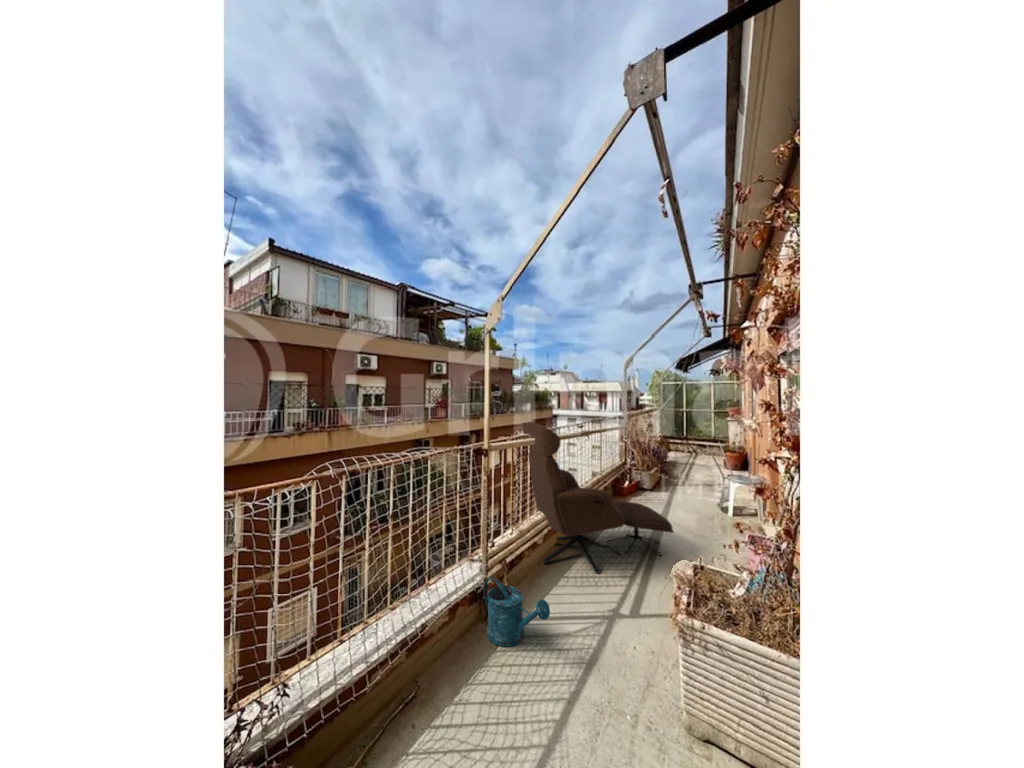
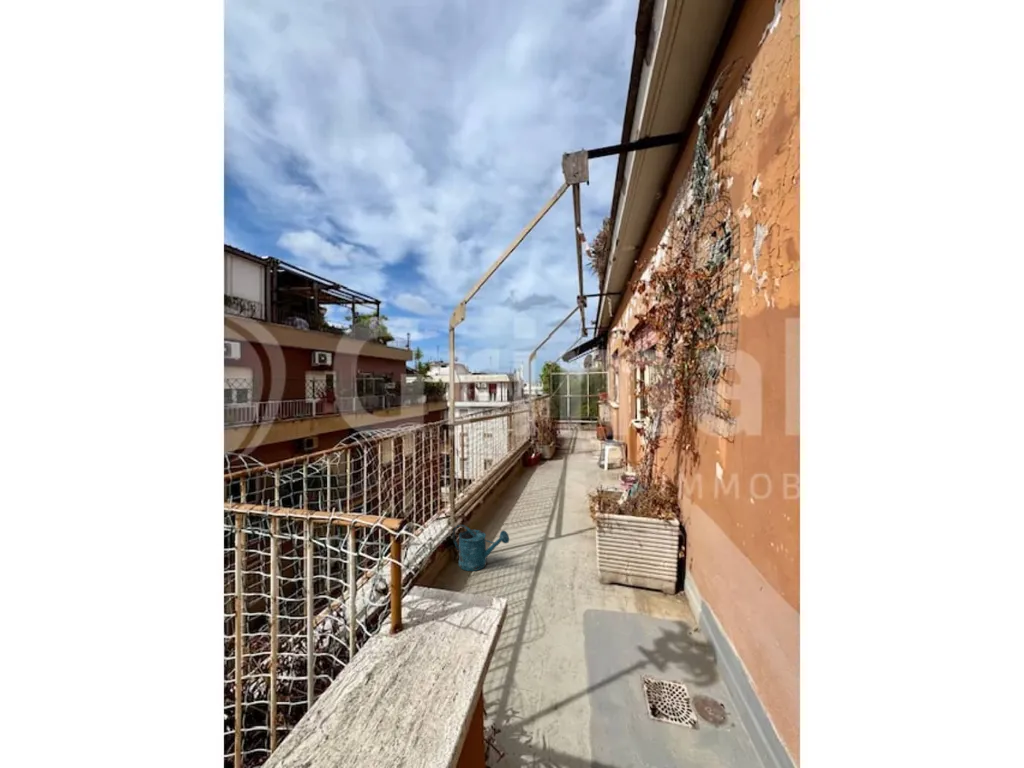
lounge chair: present [523,422,673,574] -> none [459,407,575,519]

